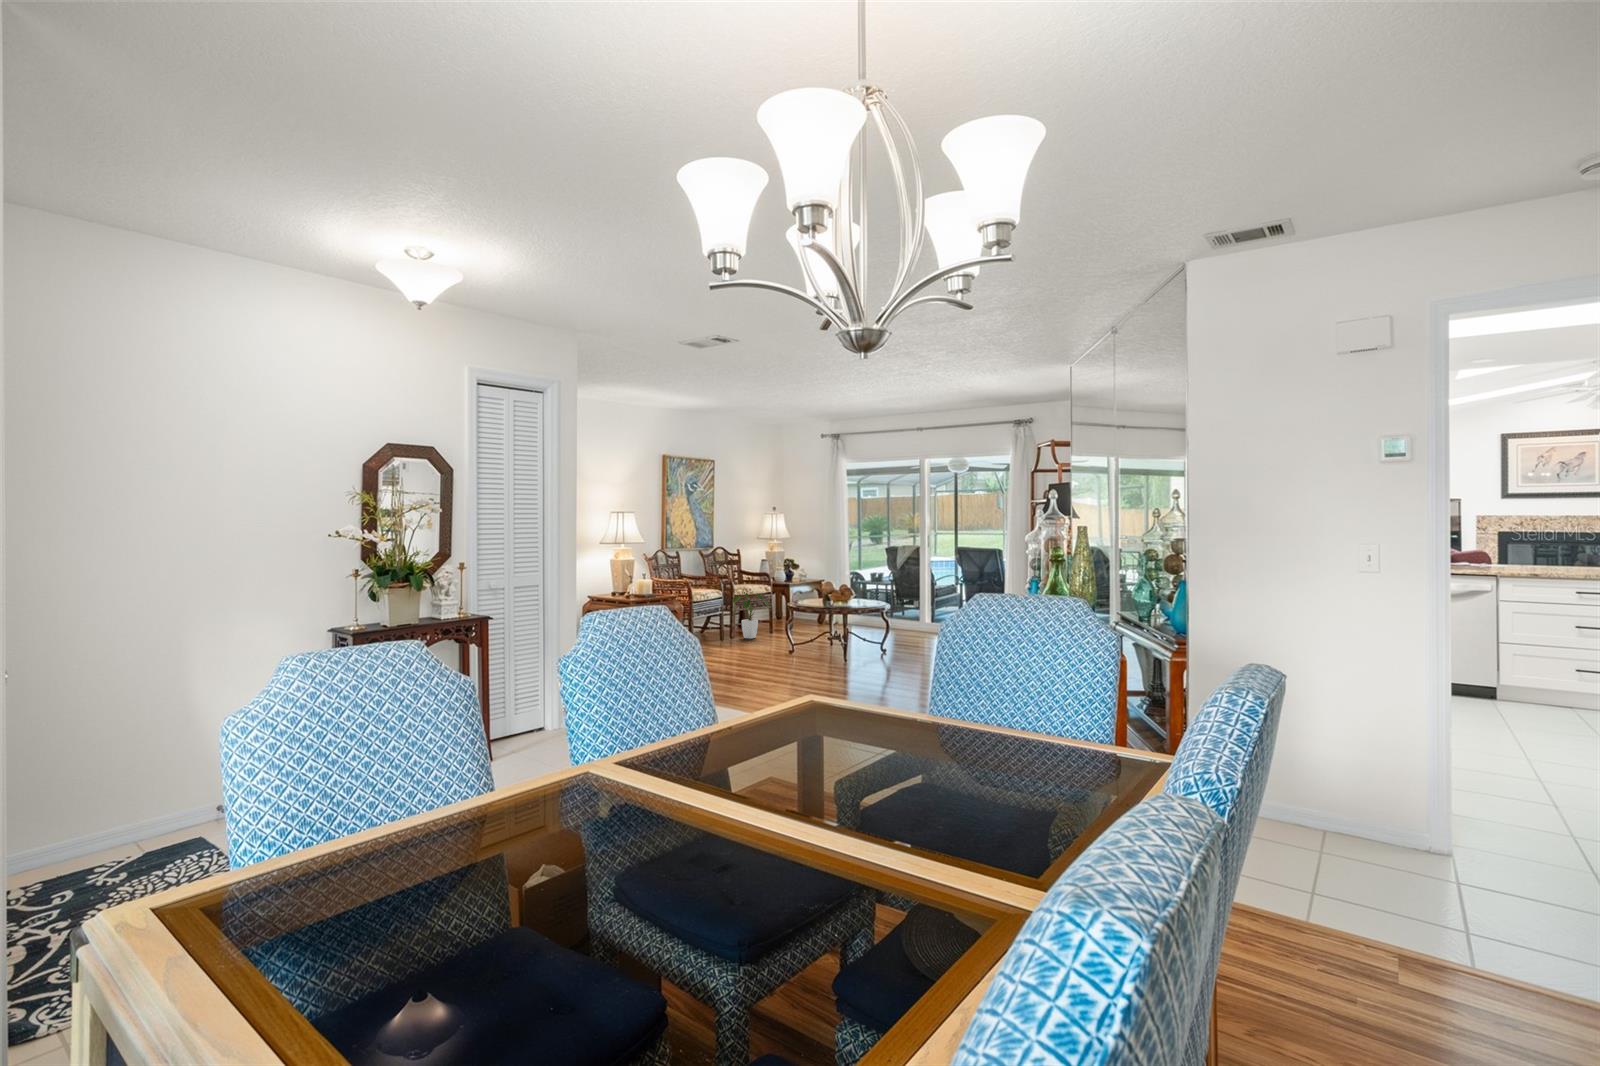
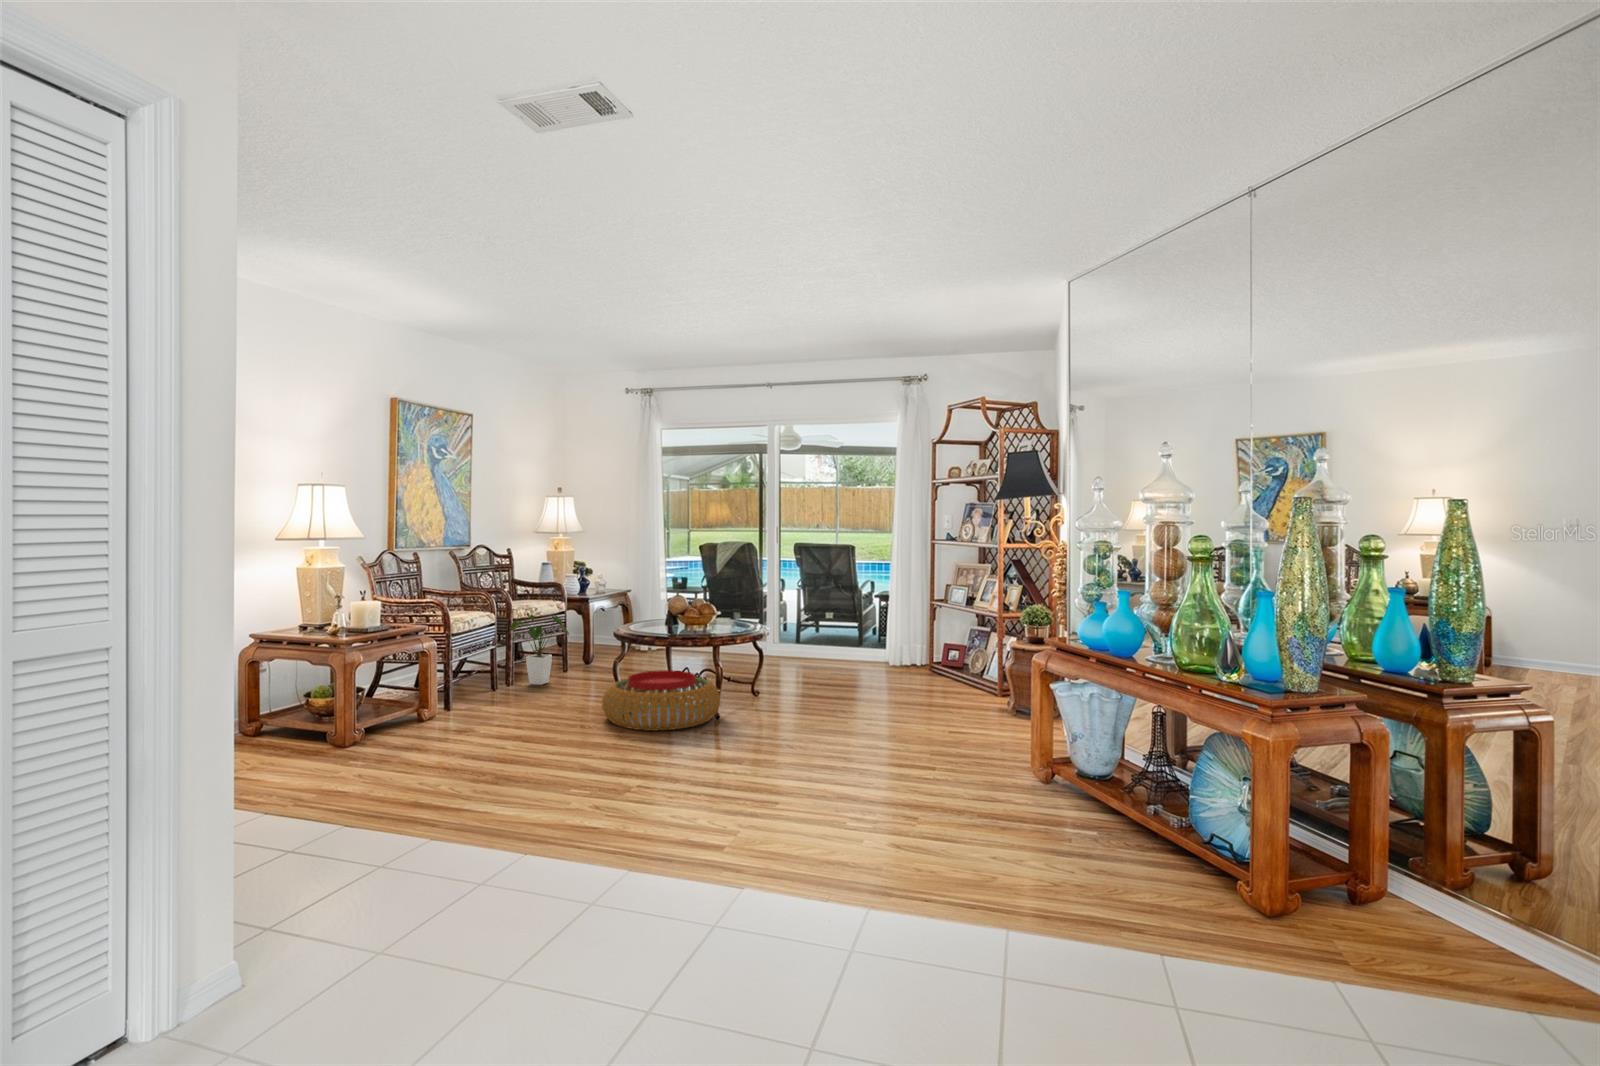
pouf: none [777,629,853,664] -> present [602,670,720,731]

